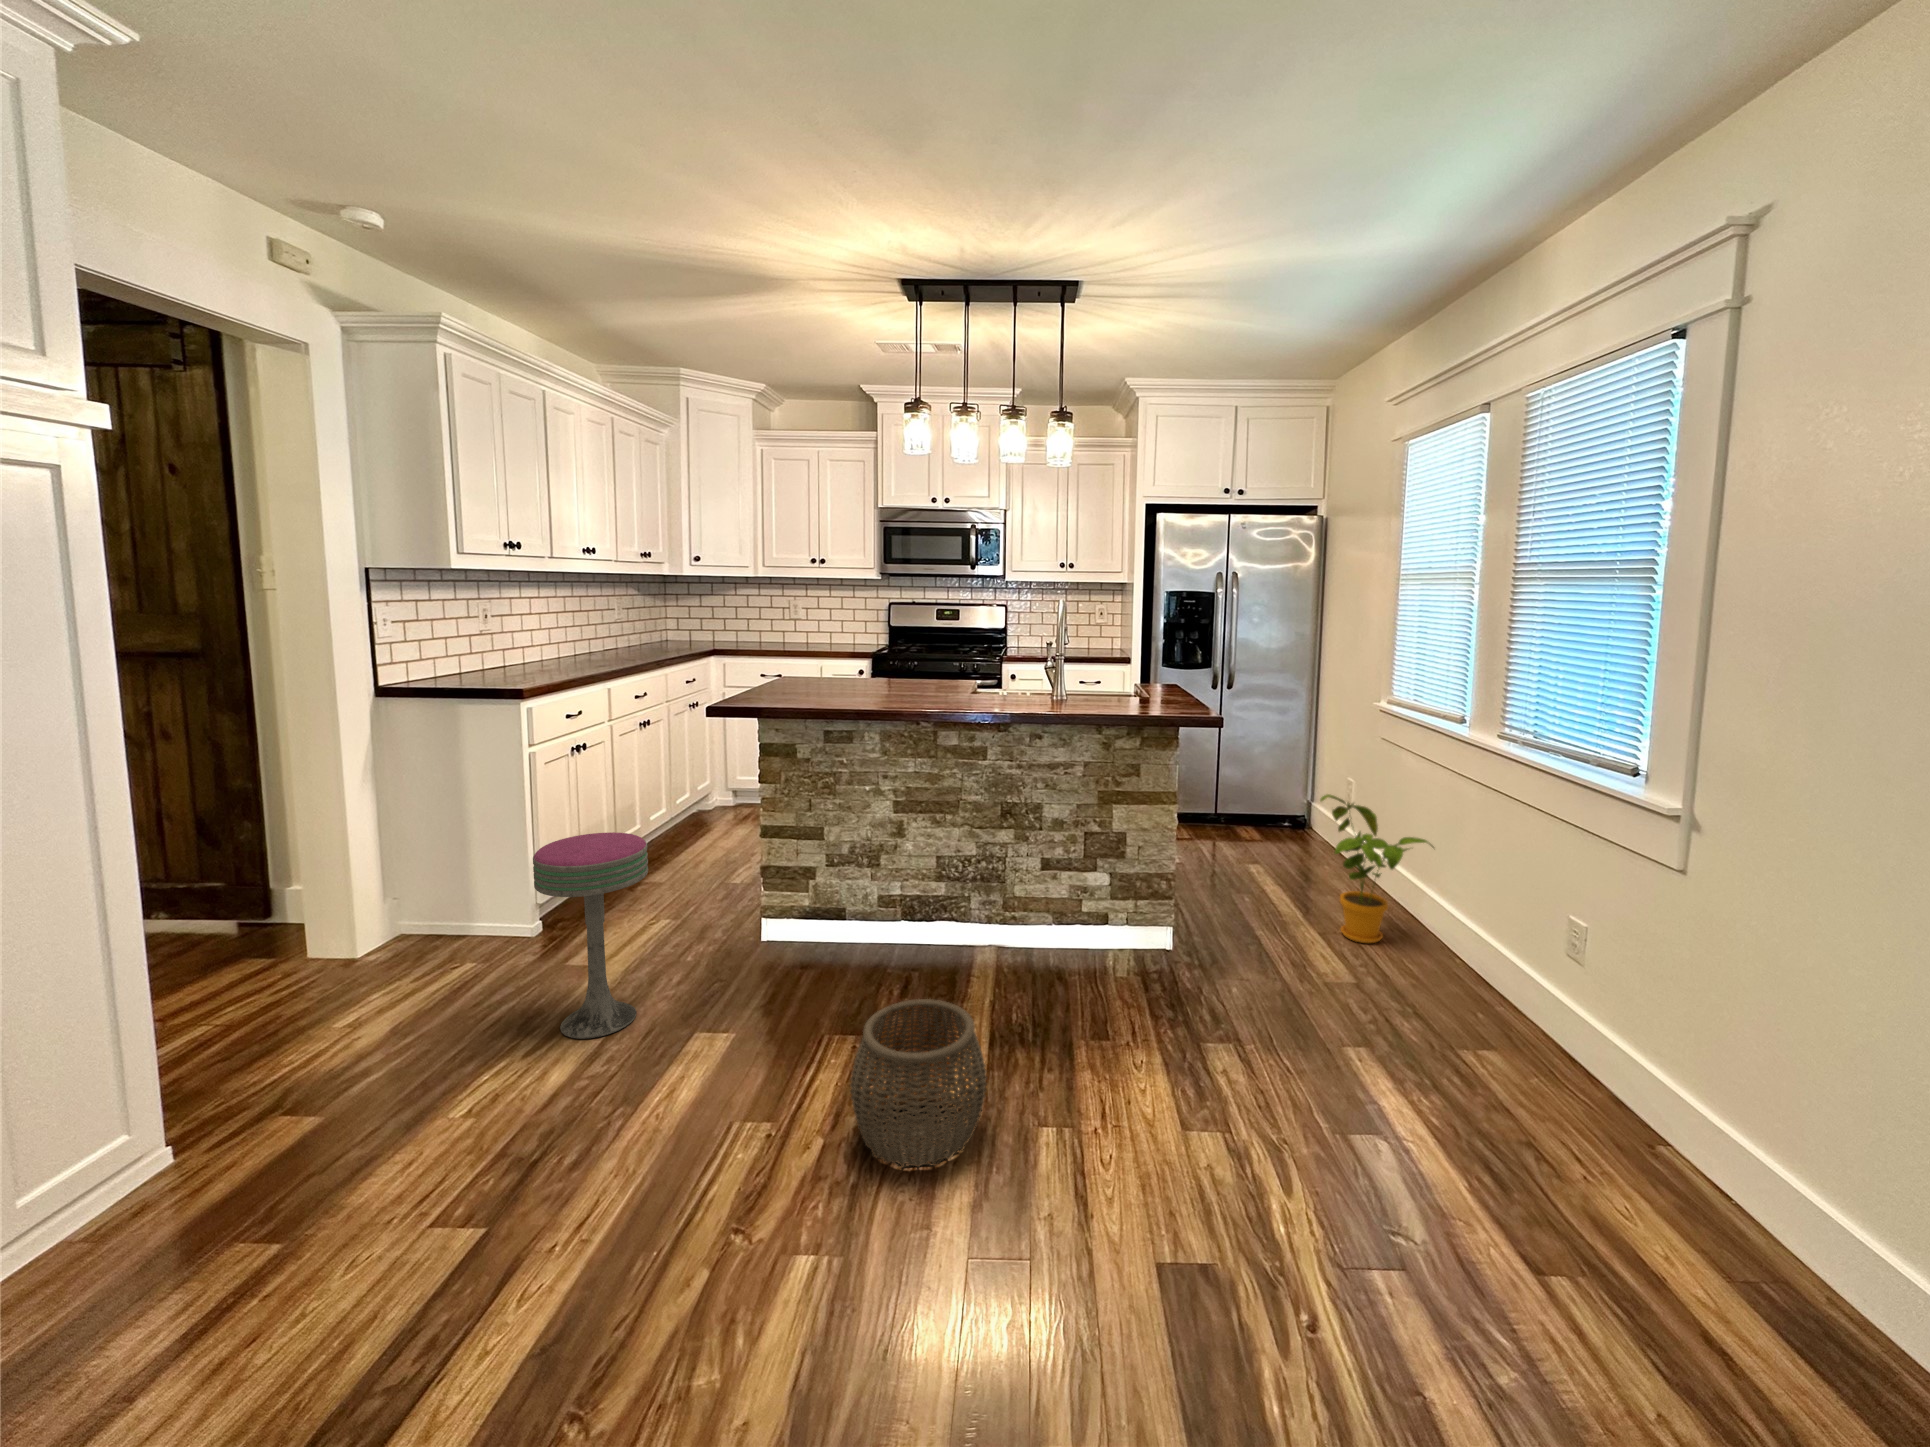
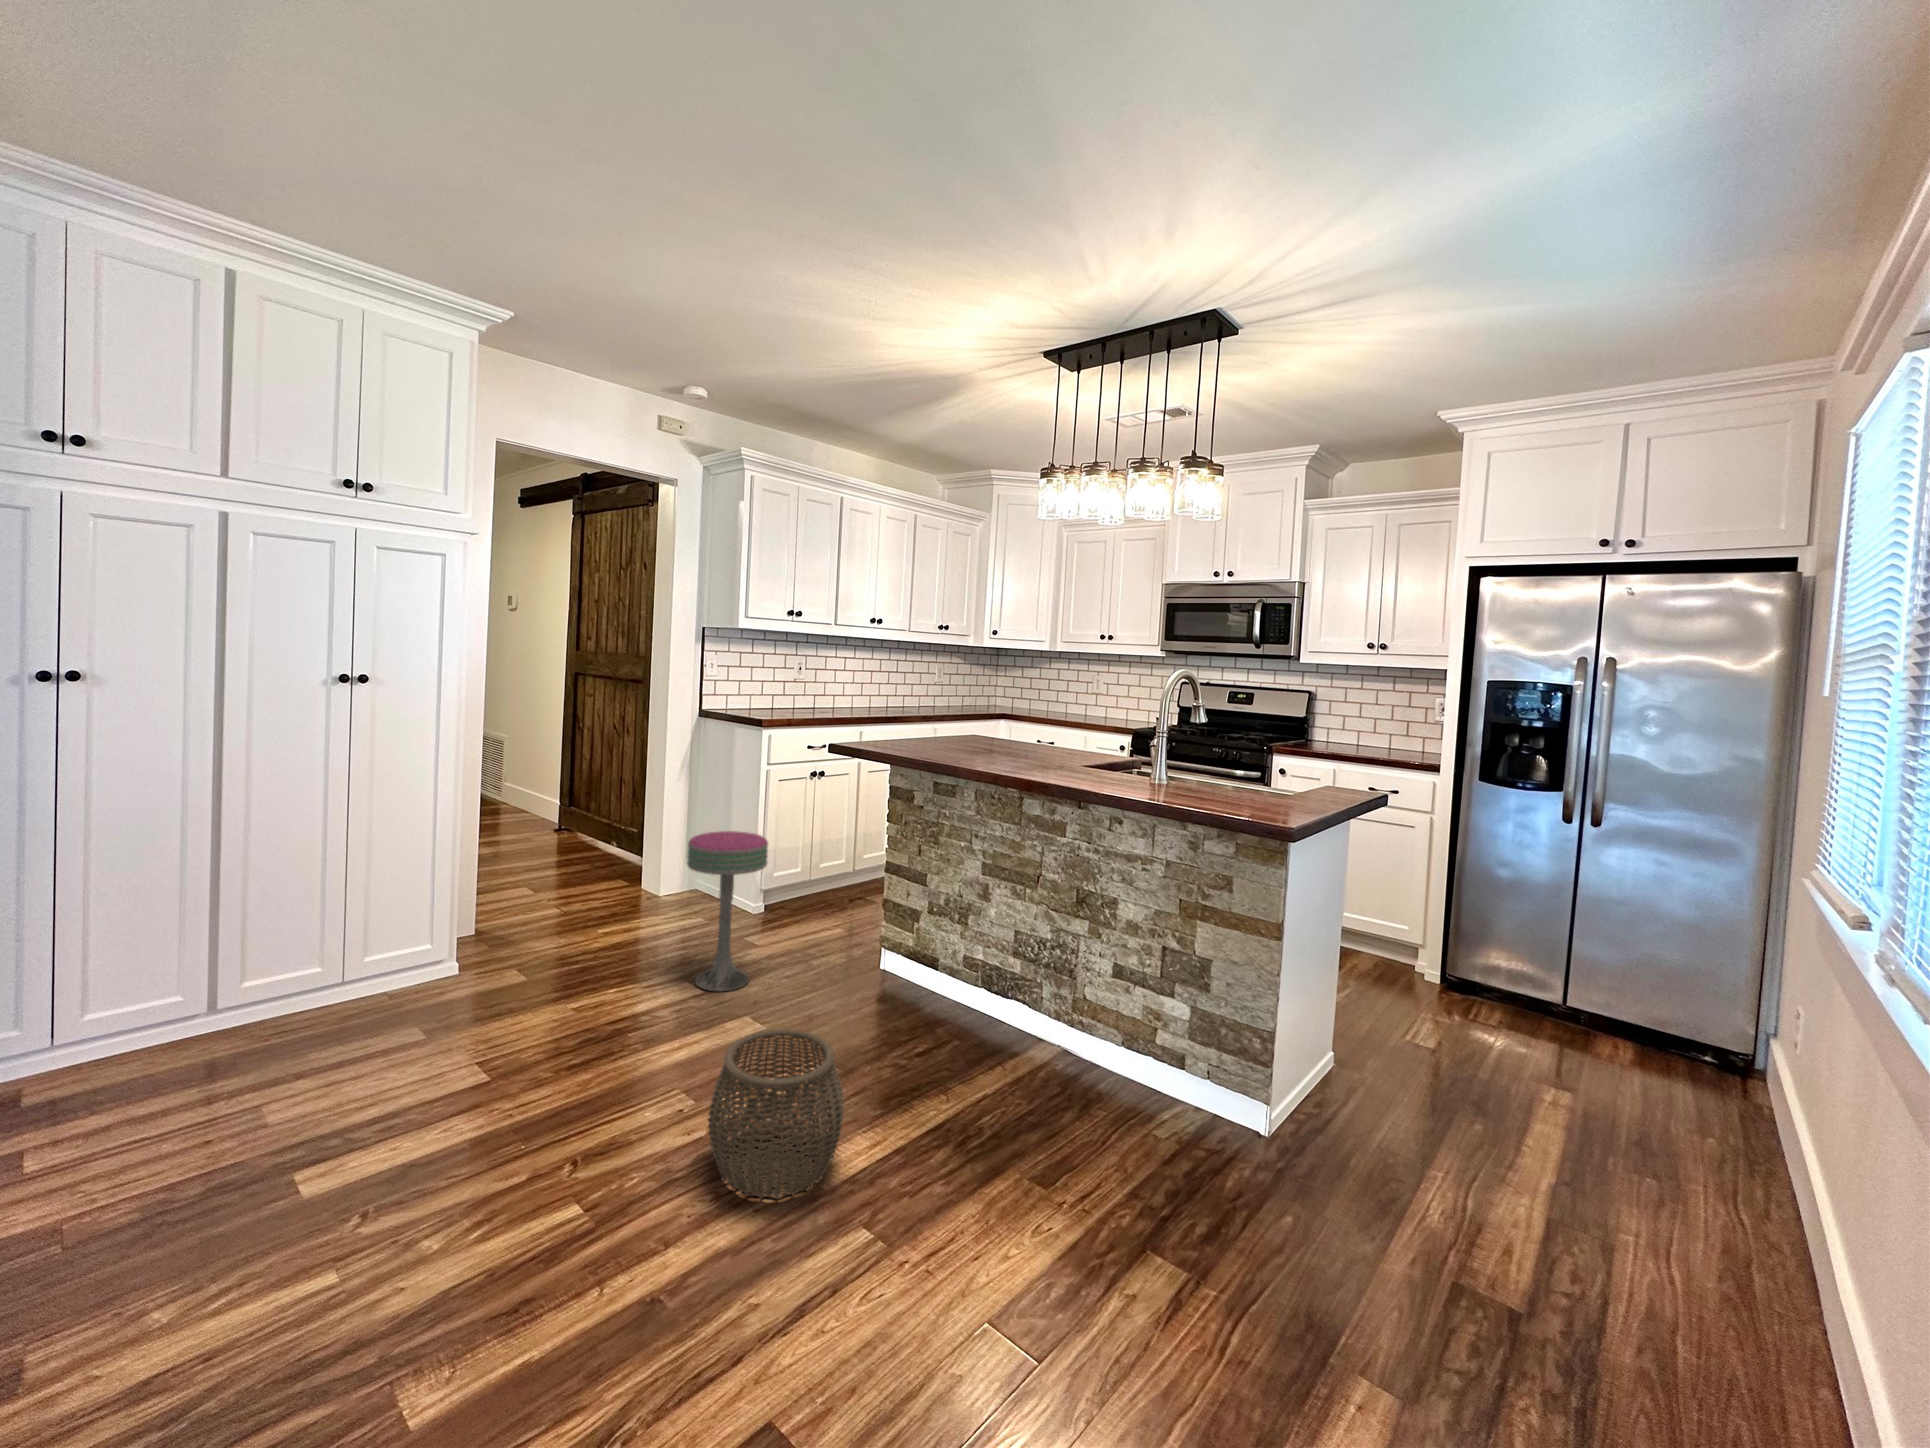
house plant: present [1320,794,1434,943] -> none [1581,1006,1891,1319]

